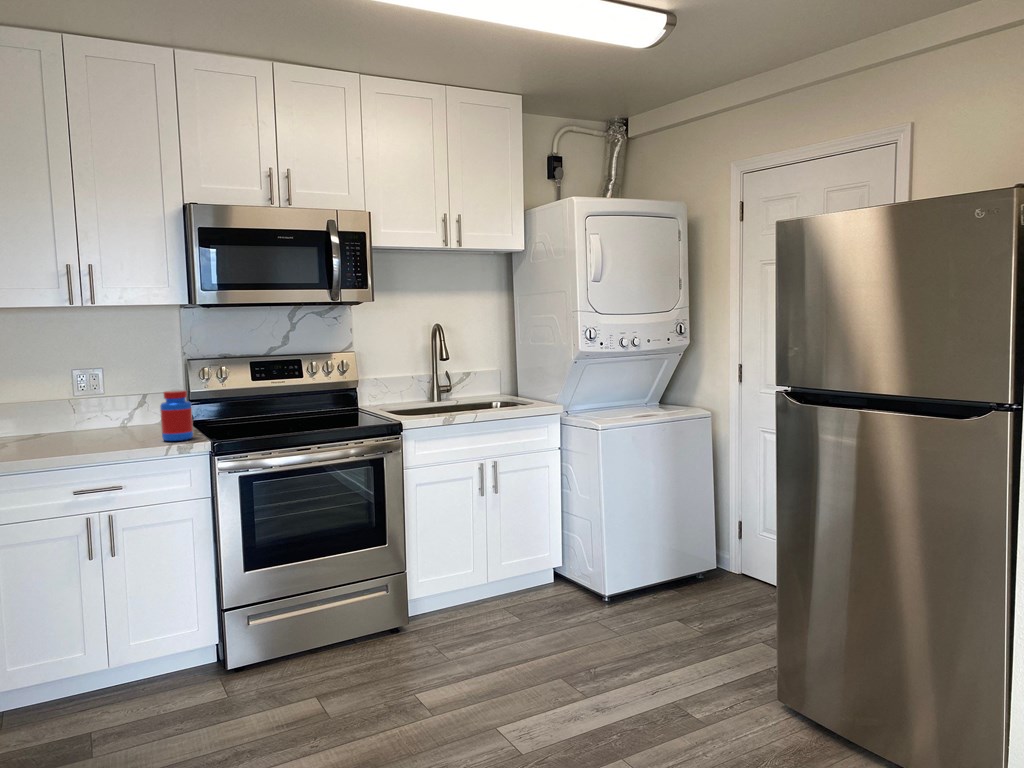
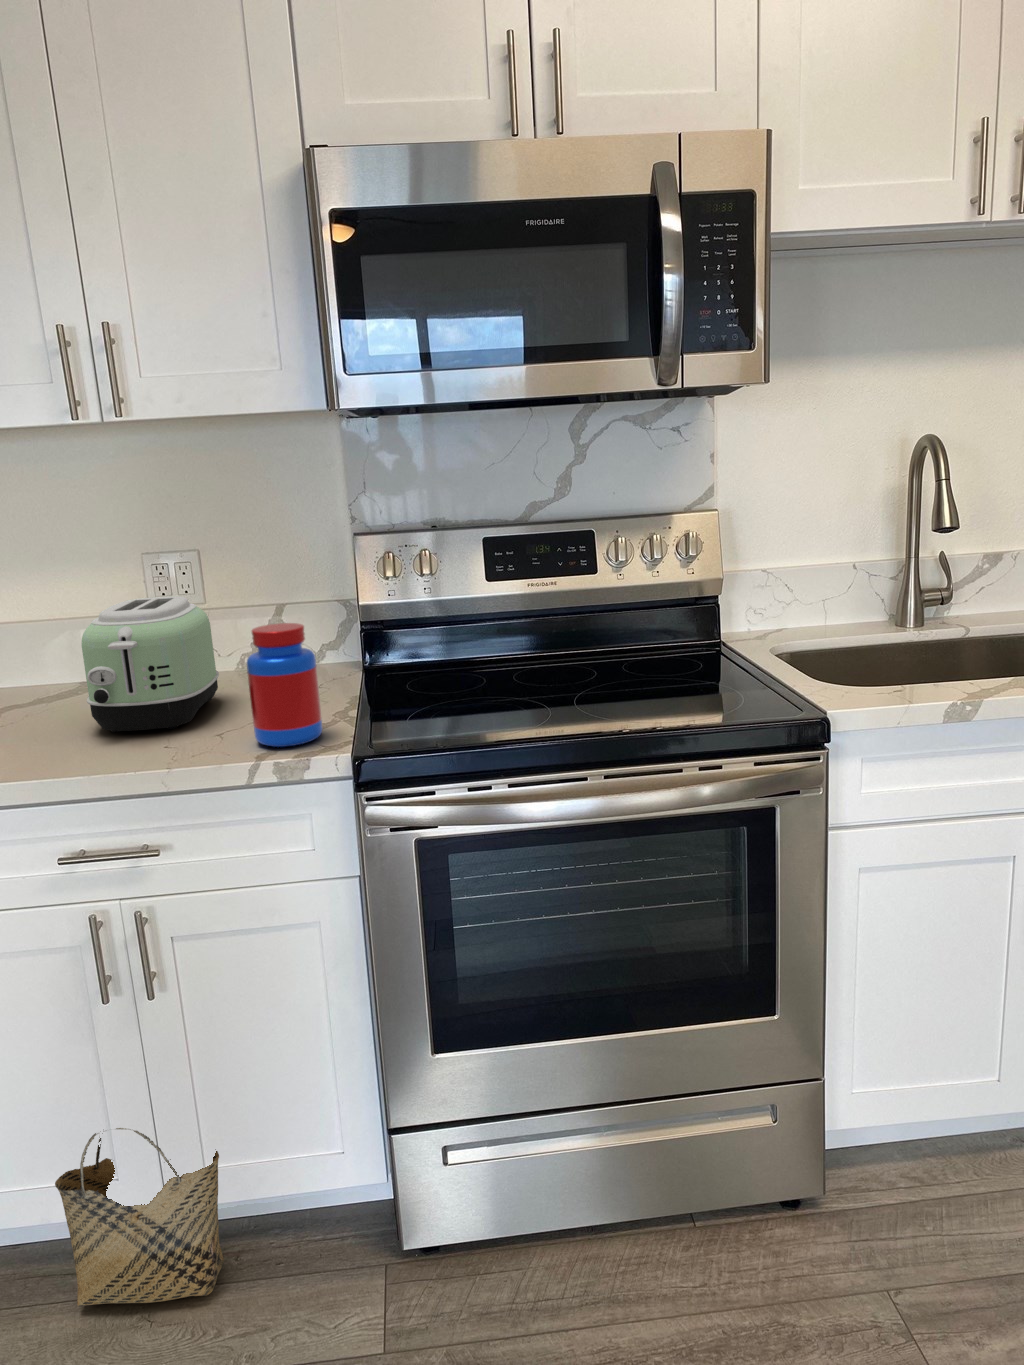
toaster: none [69,385,129,443] -> present [82,596,219,732]
woven basket: none [54,605,138,718] -> present [55,1128,224,1306]

